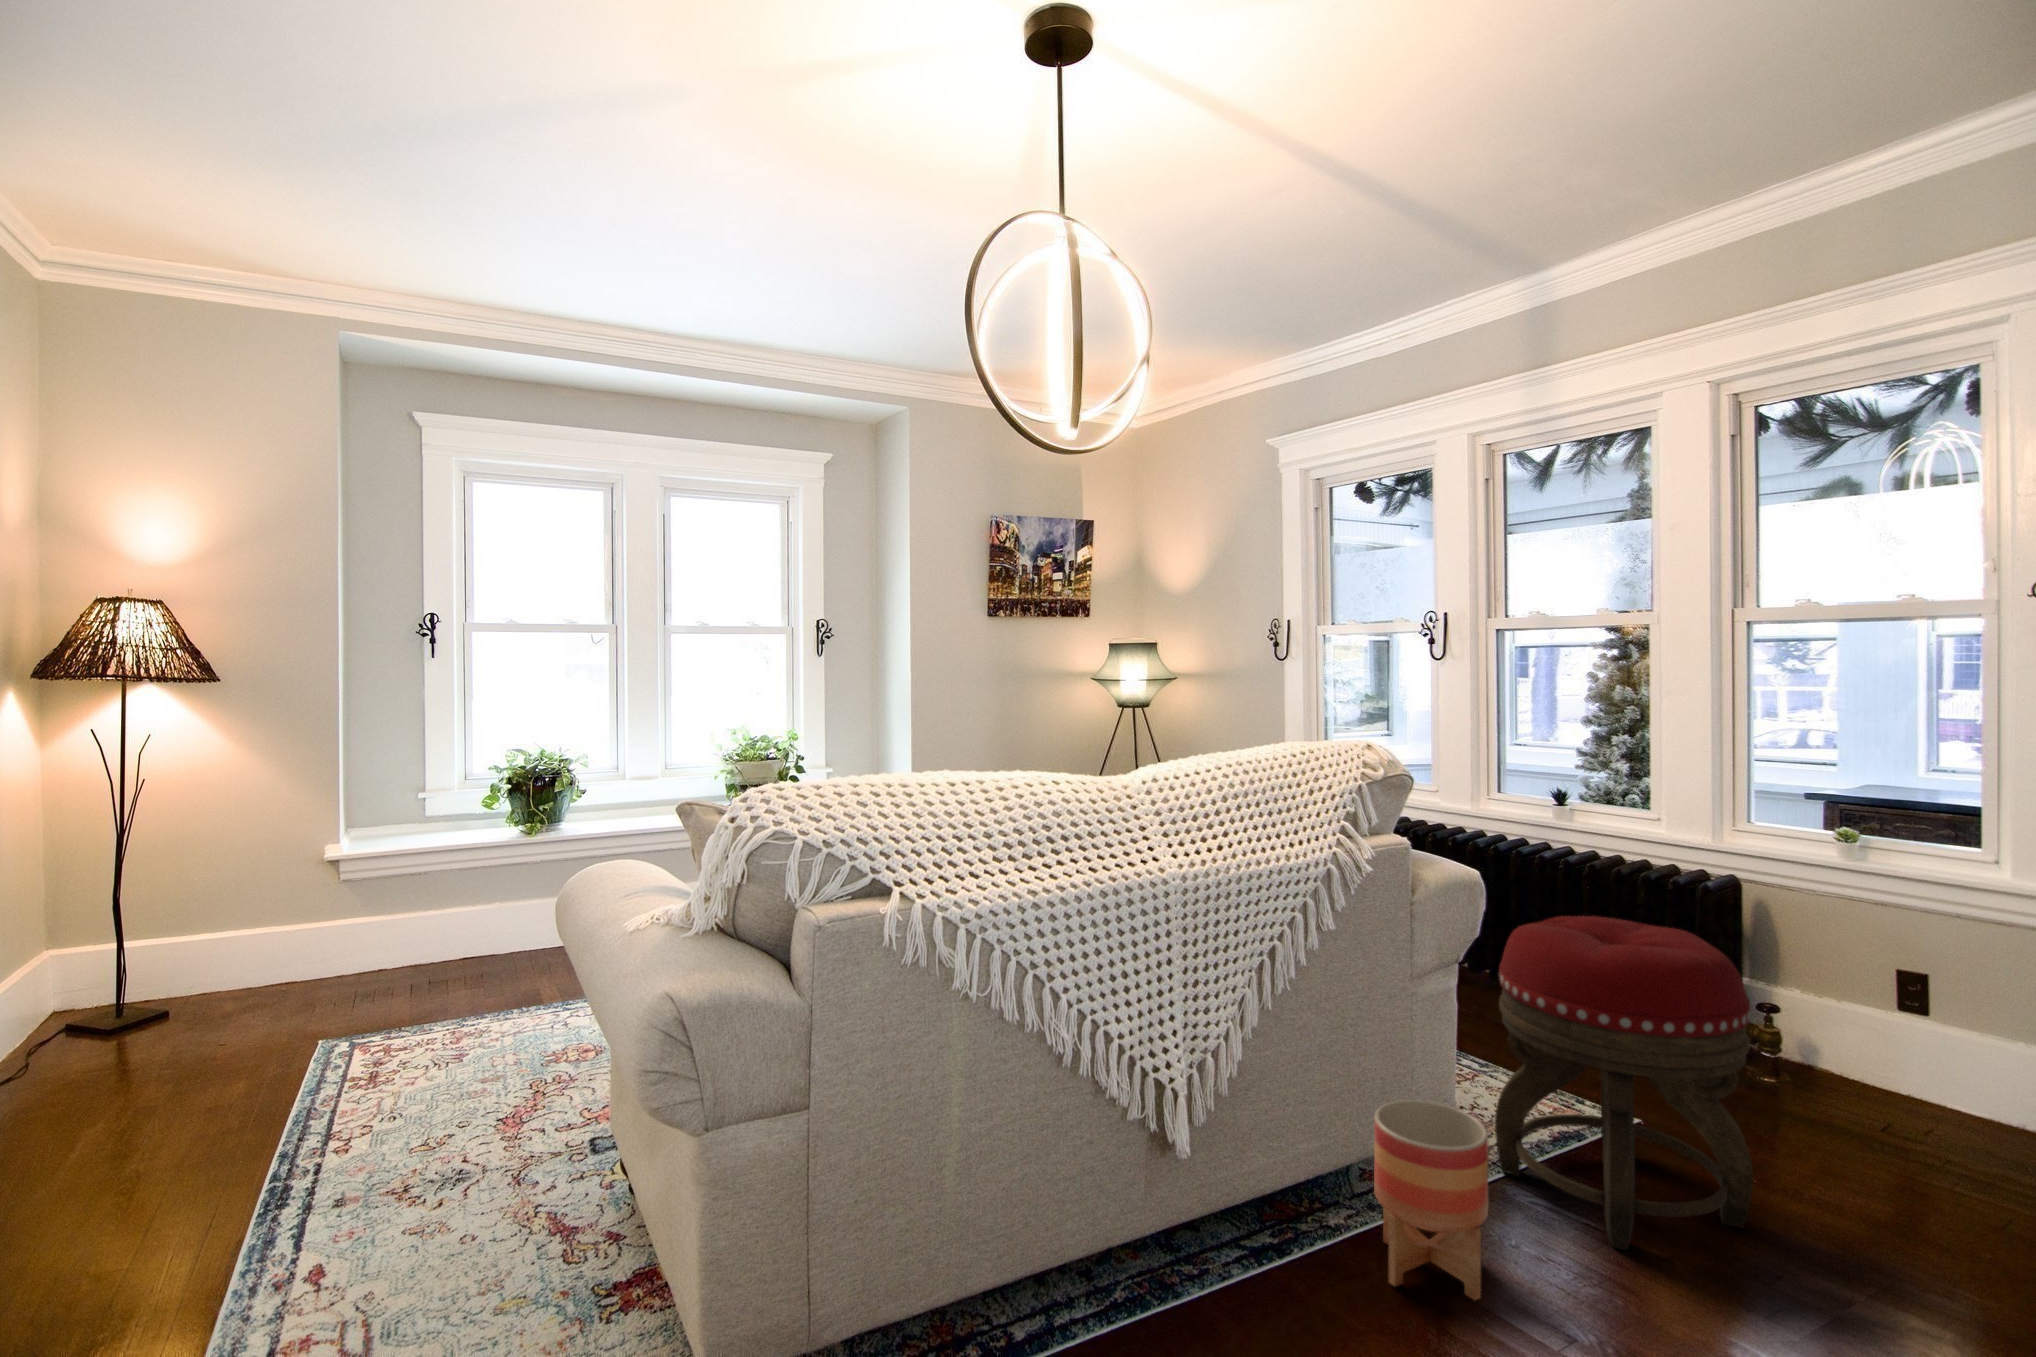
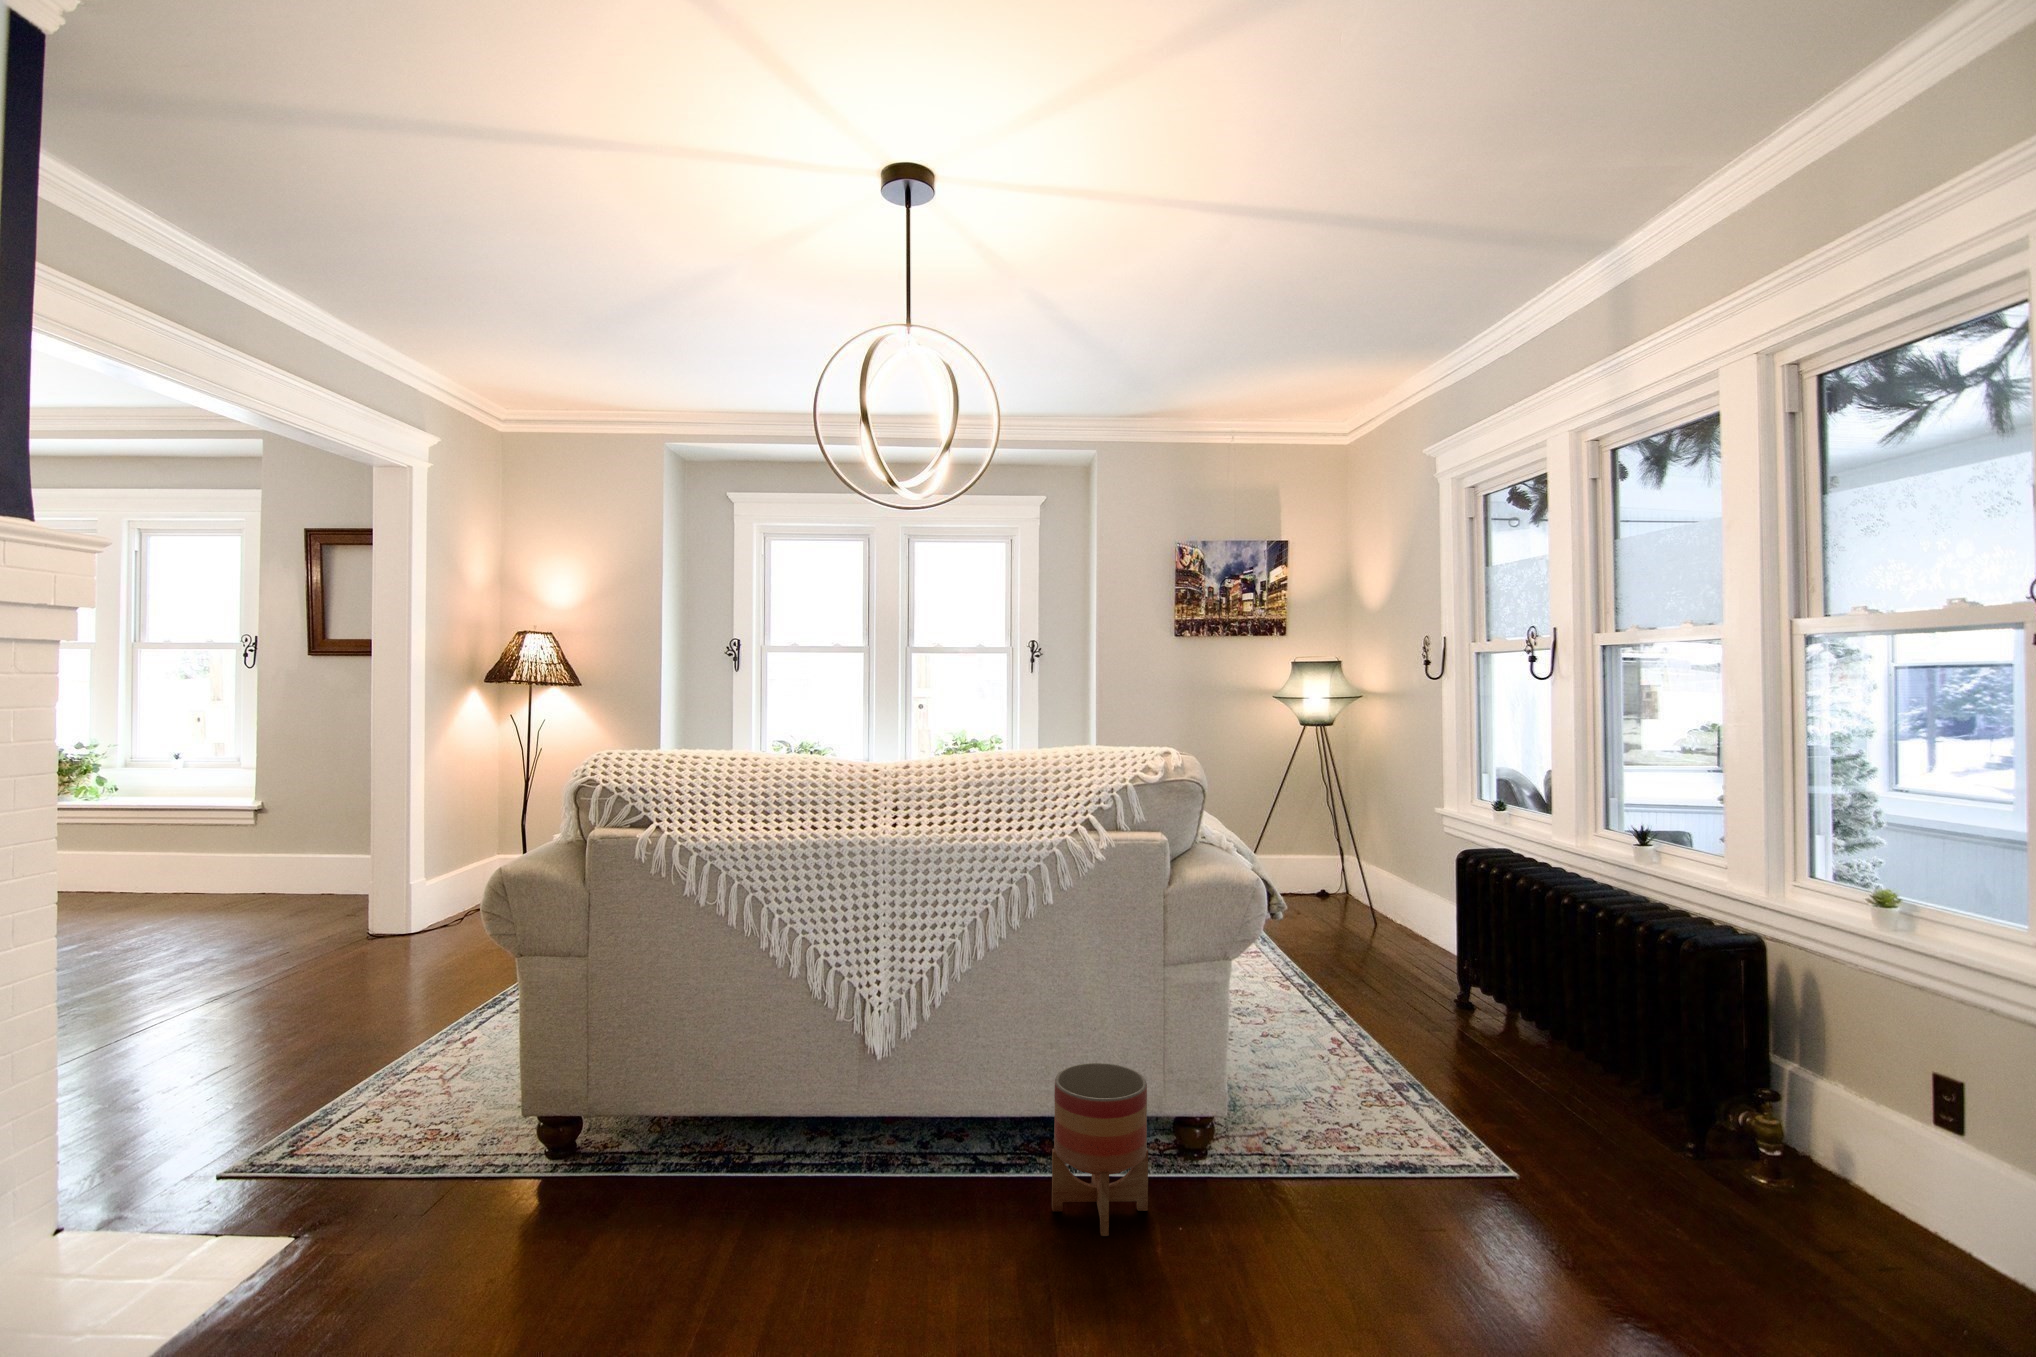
footstool: present [1495,916,1753,1250] -> none [1254,933,1478,1264]

